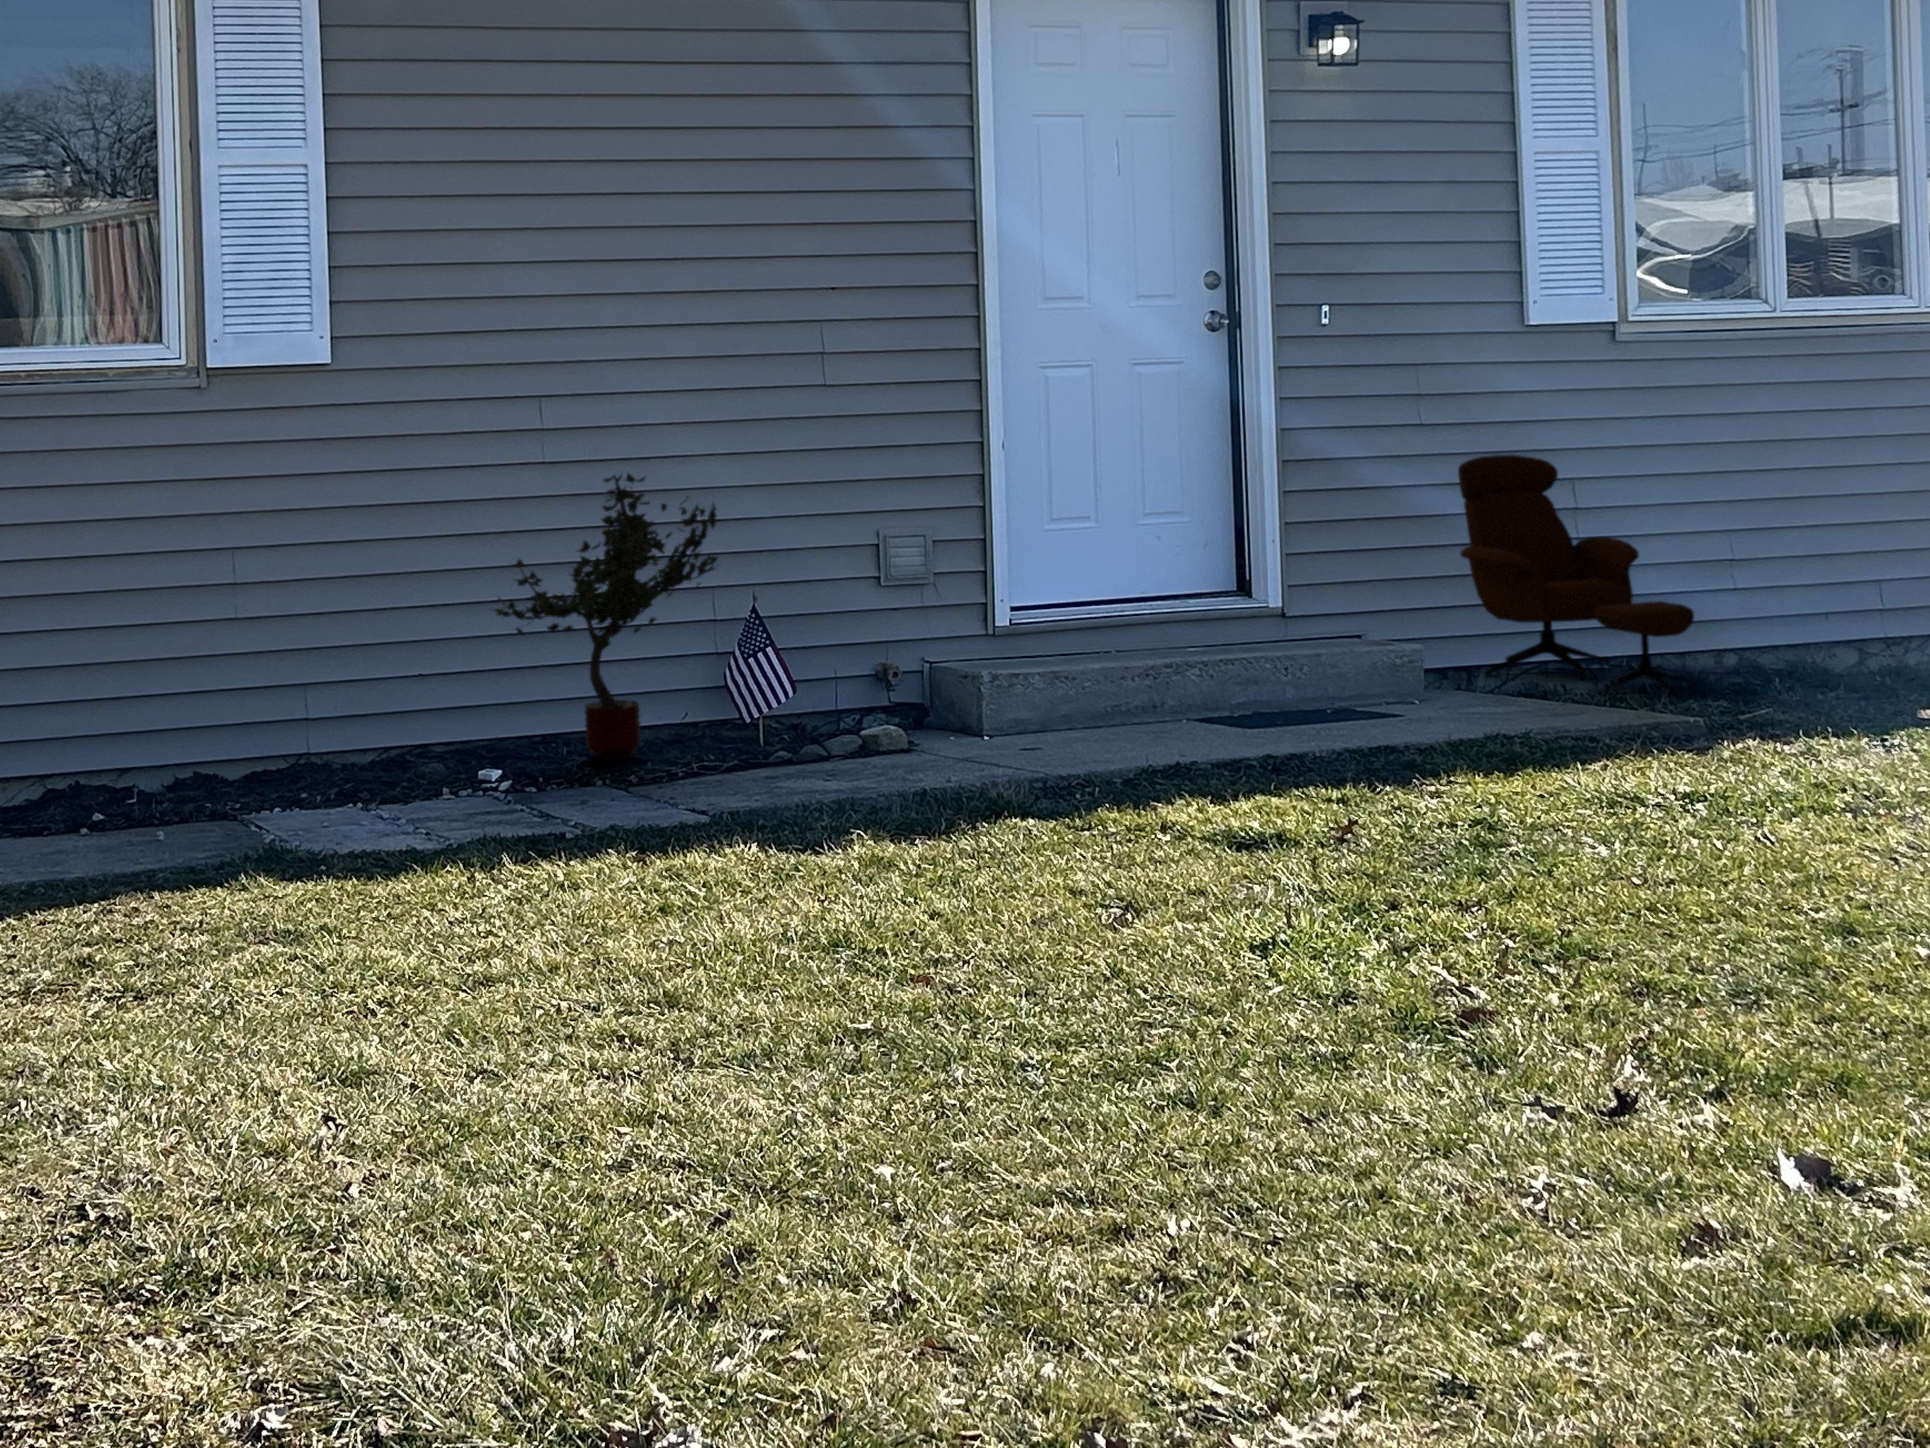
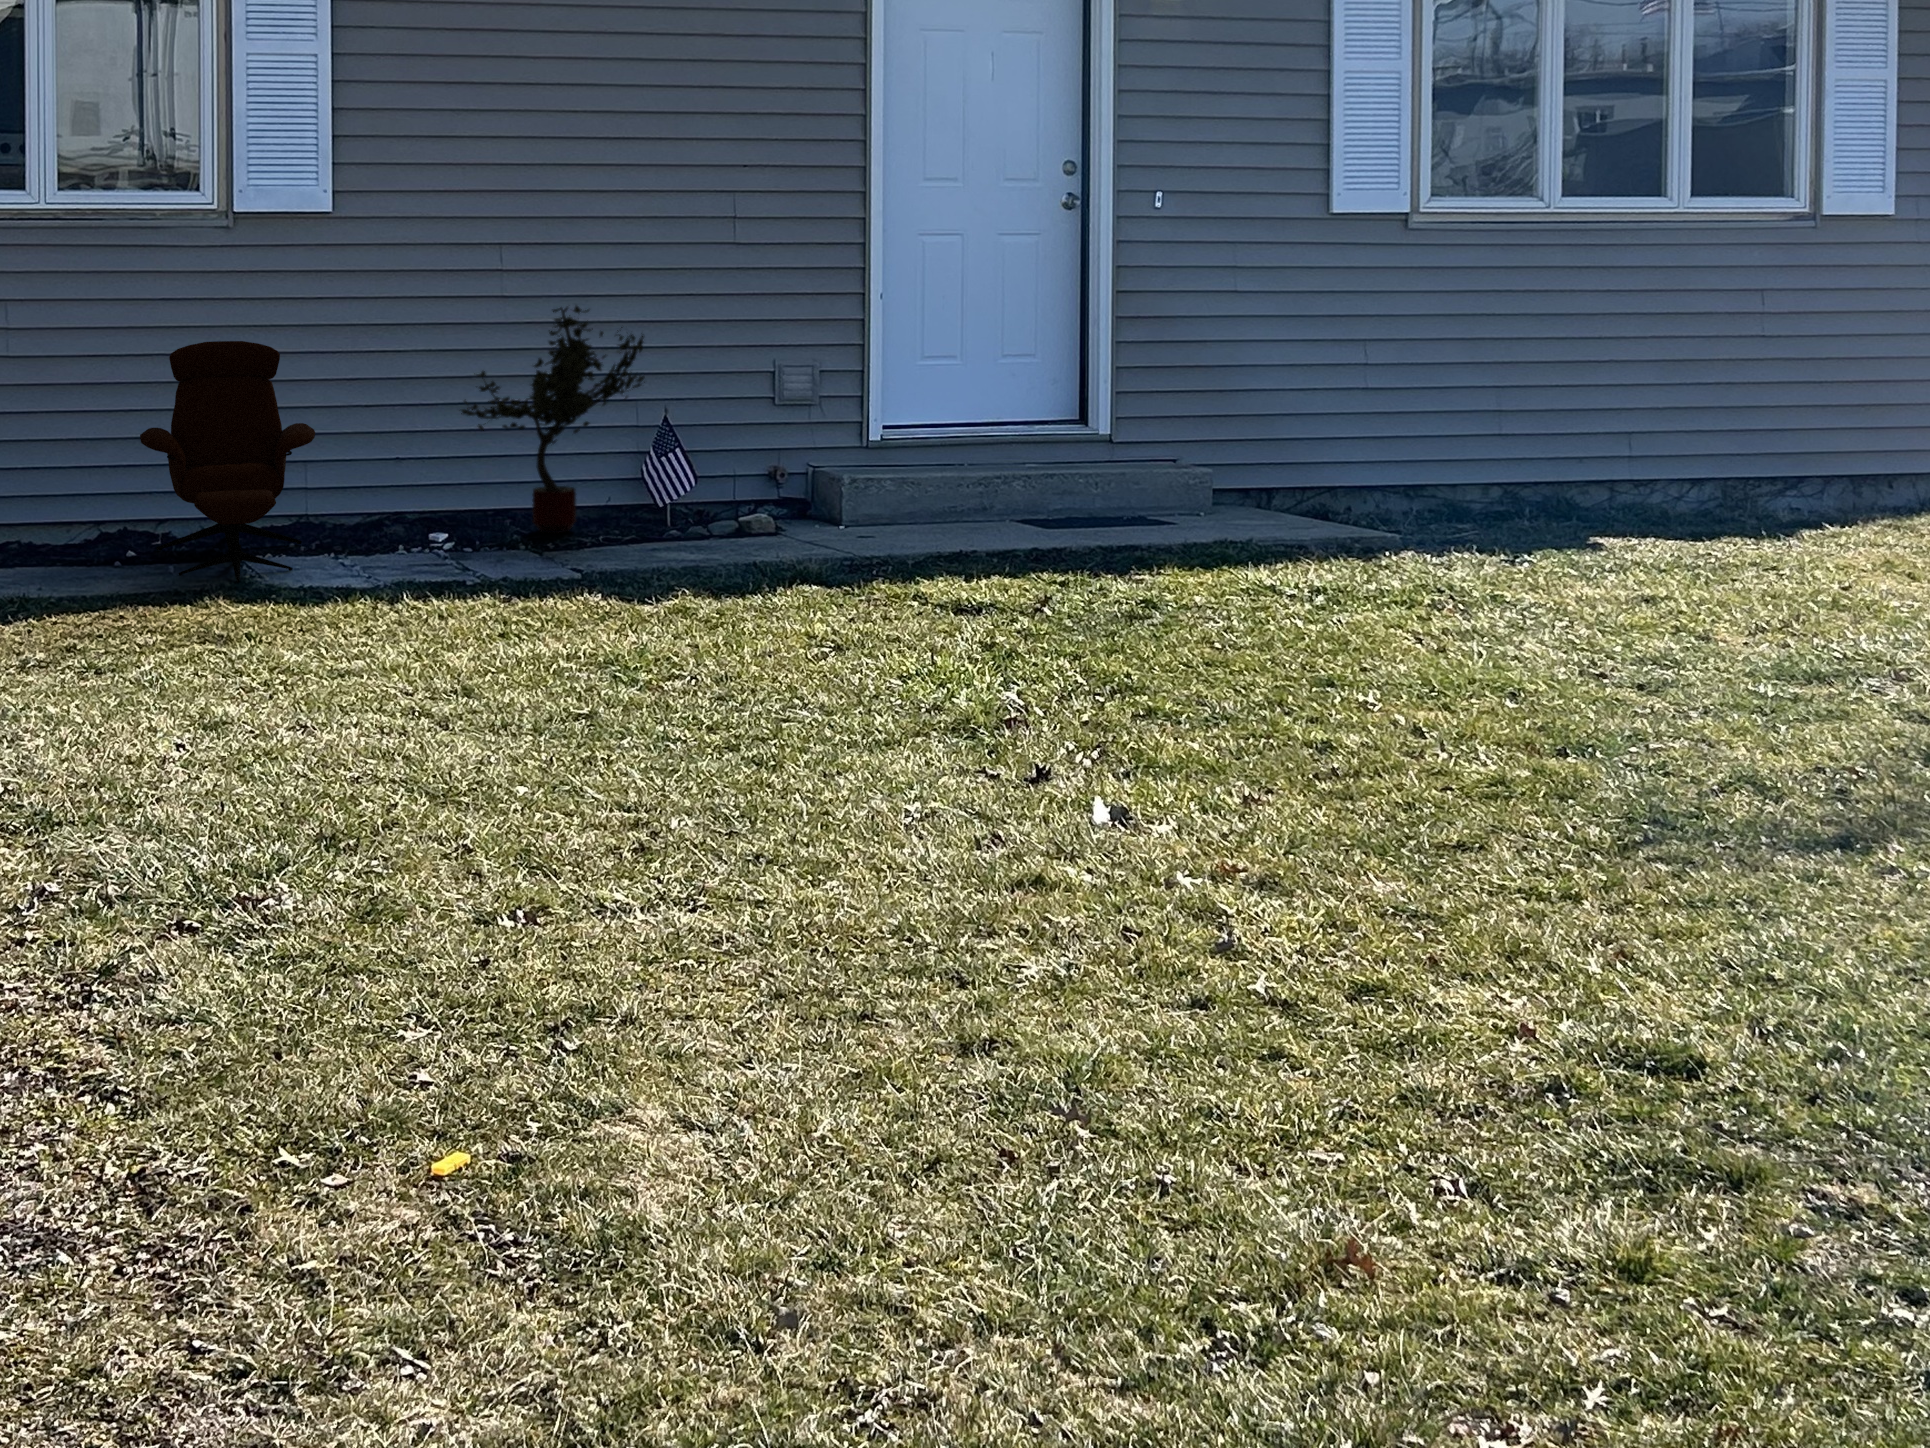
lounge chair: present [1458,455,1694,697] -> present [140,341,315,582]

